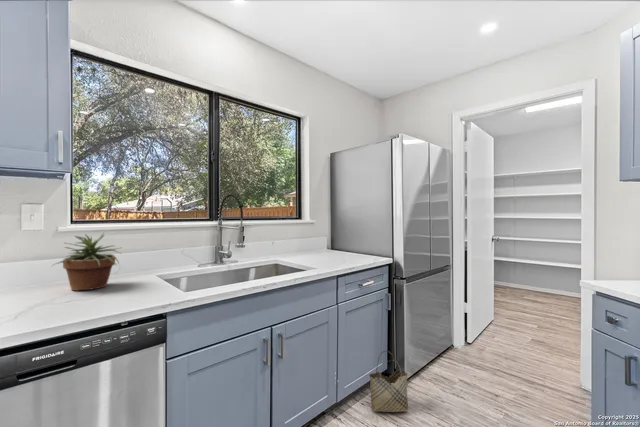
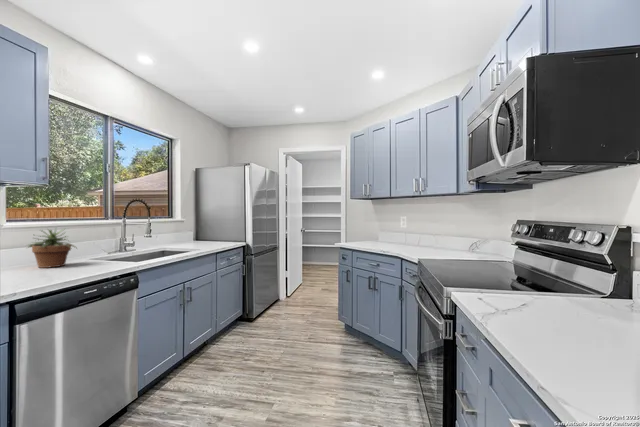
woven basket: present [369,351,408,412] -> none [235,299,258,335]

